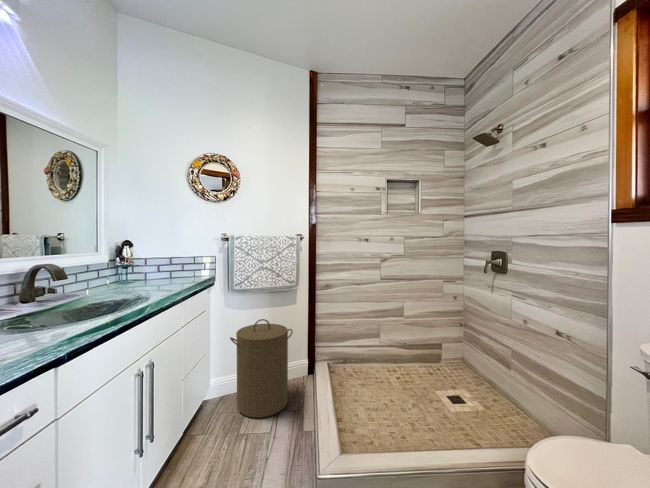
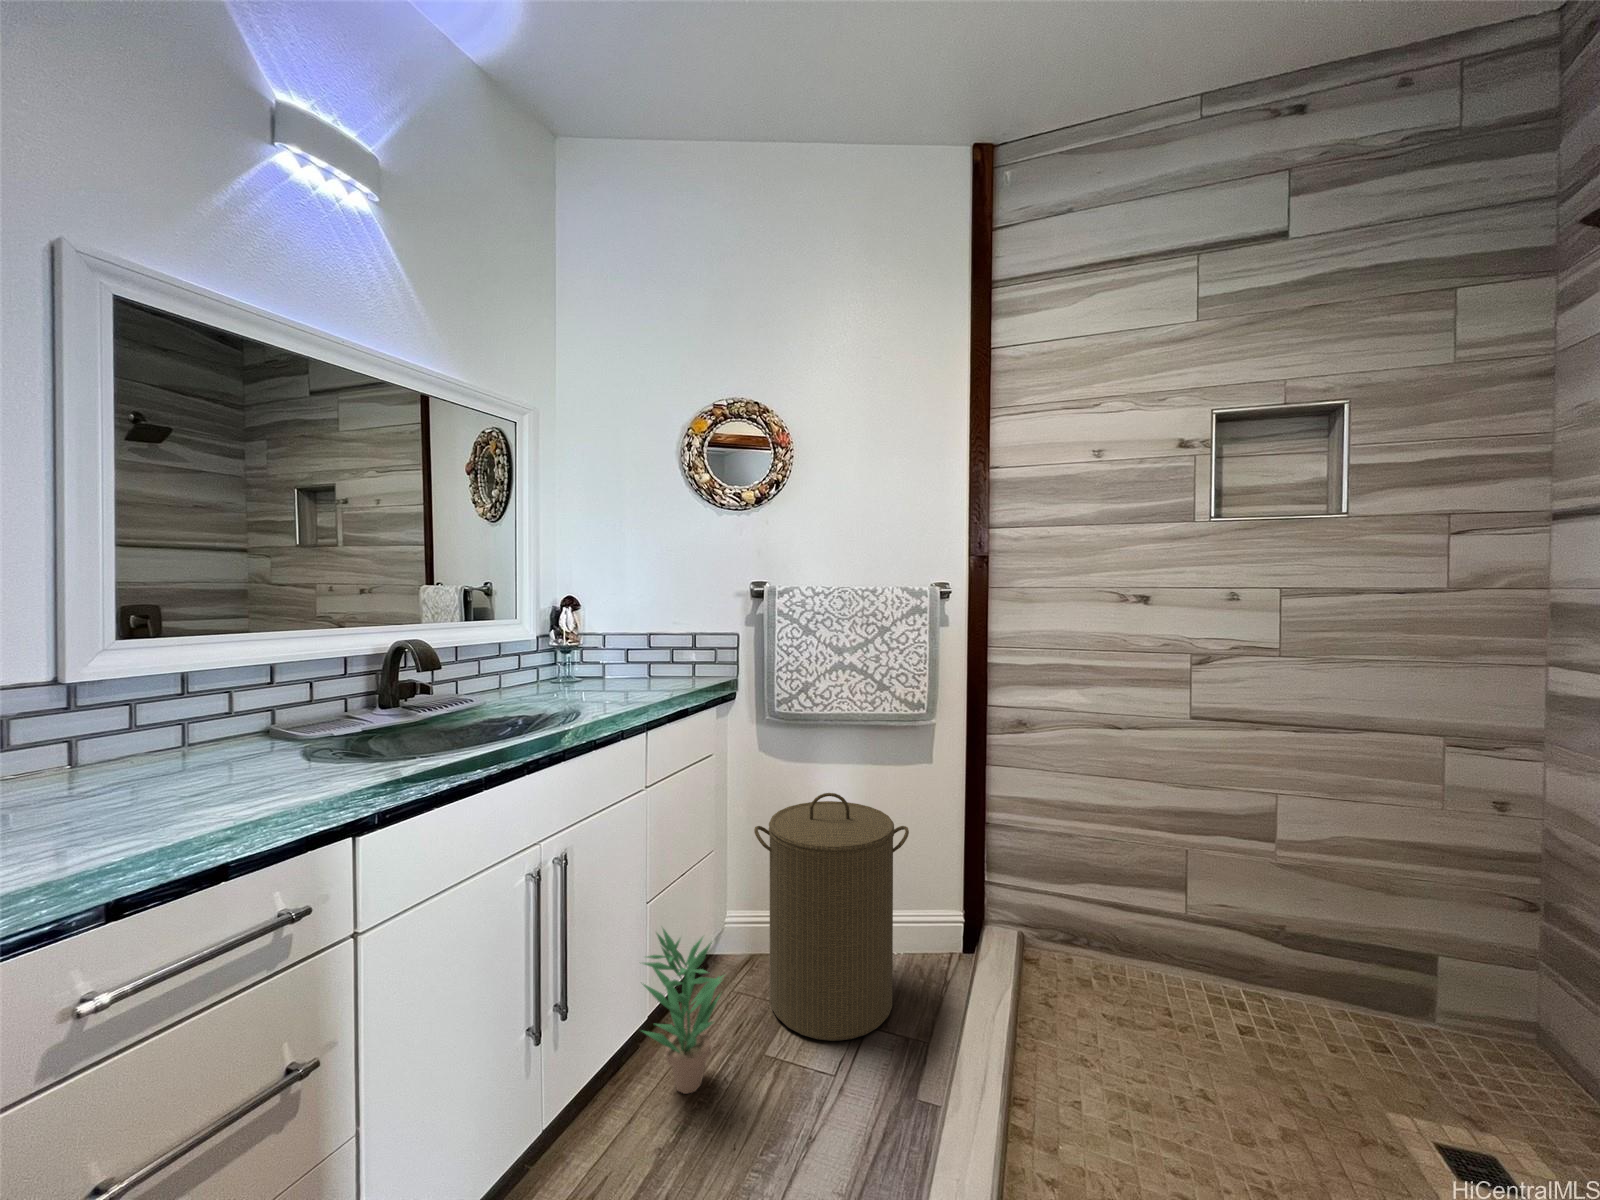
potted plant: none [192,381,232,452] -> present [643,929,723,1094]

